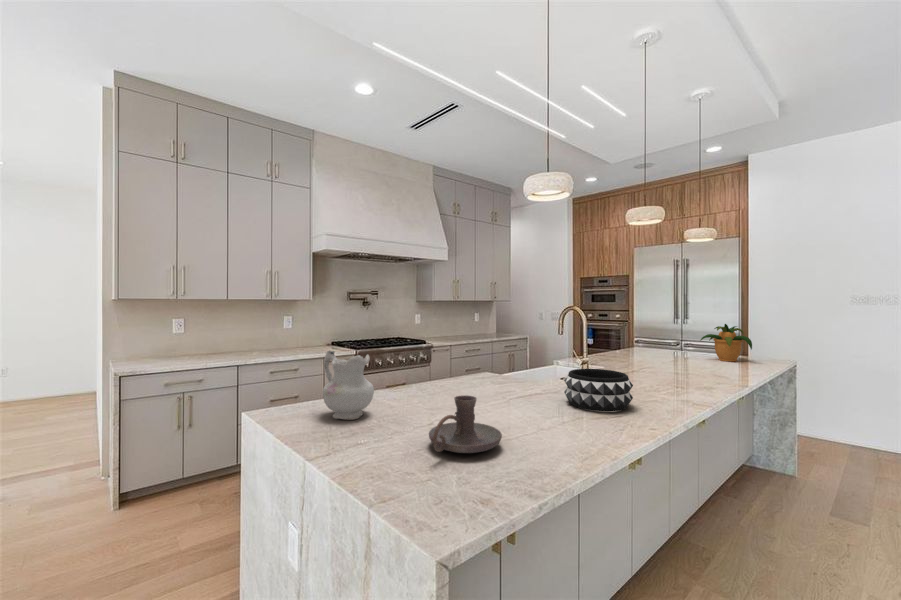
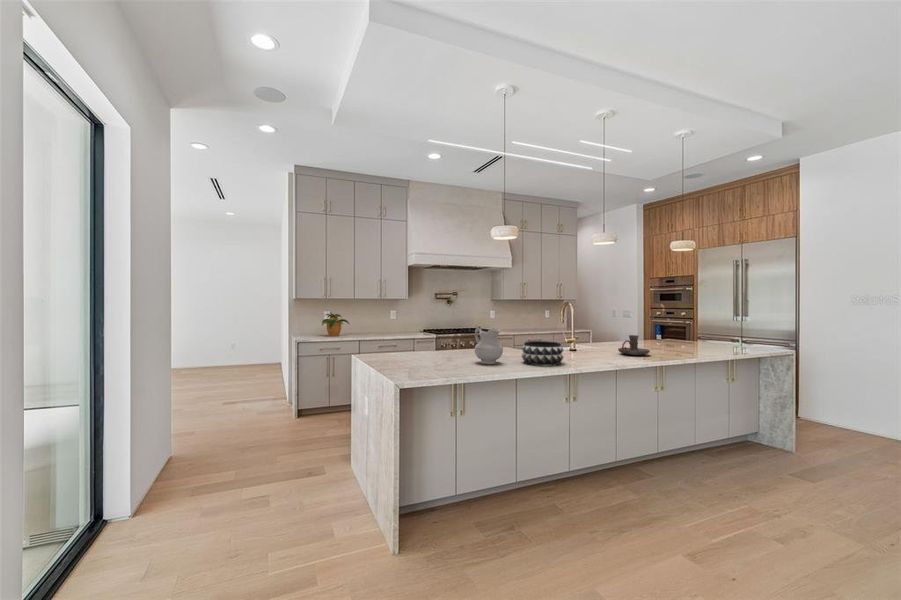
potted plant: present [700,324,752,361] -> present [322,313,349,336]
ceramic pitcher: present [323,351,374,420] -> present [475,326,503,364]
candle holder: present [429,395,502,453] -> present [618,335,650,355]

